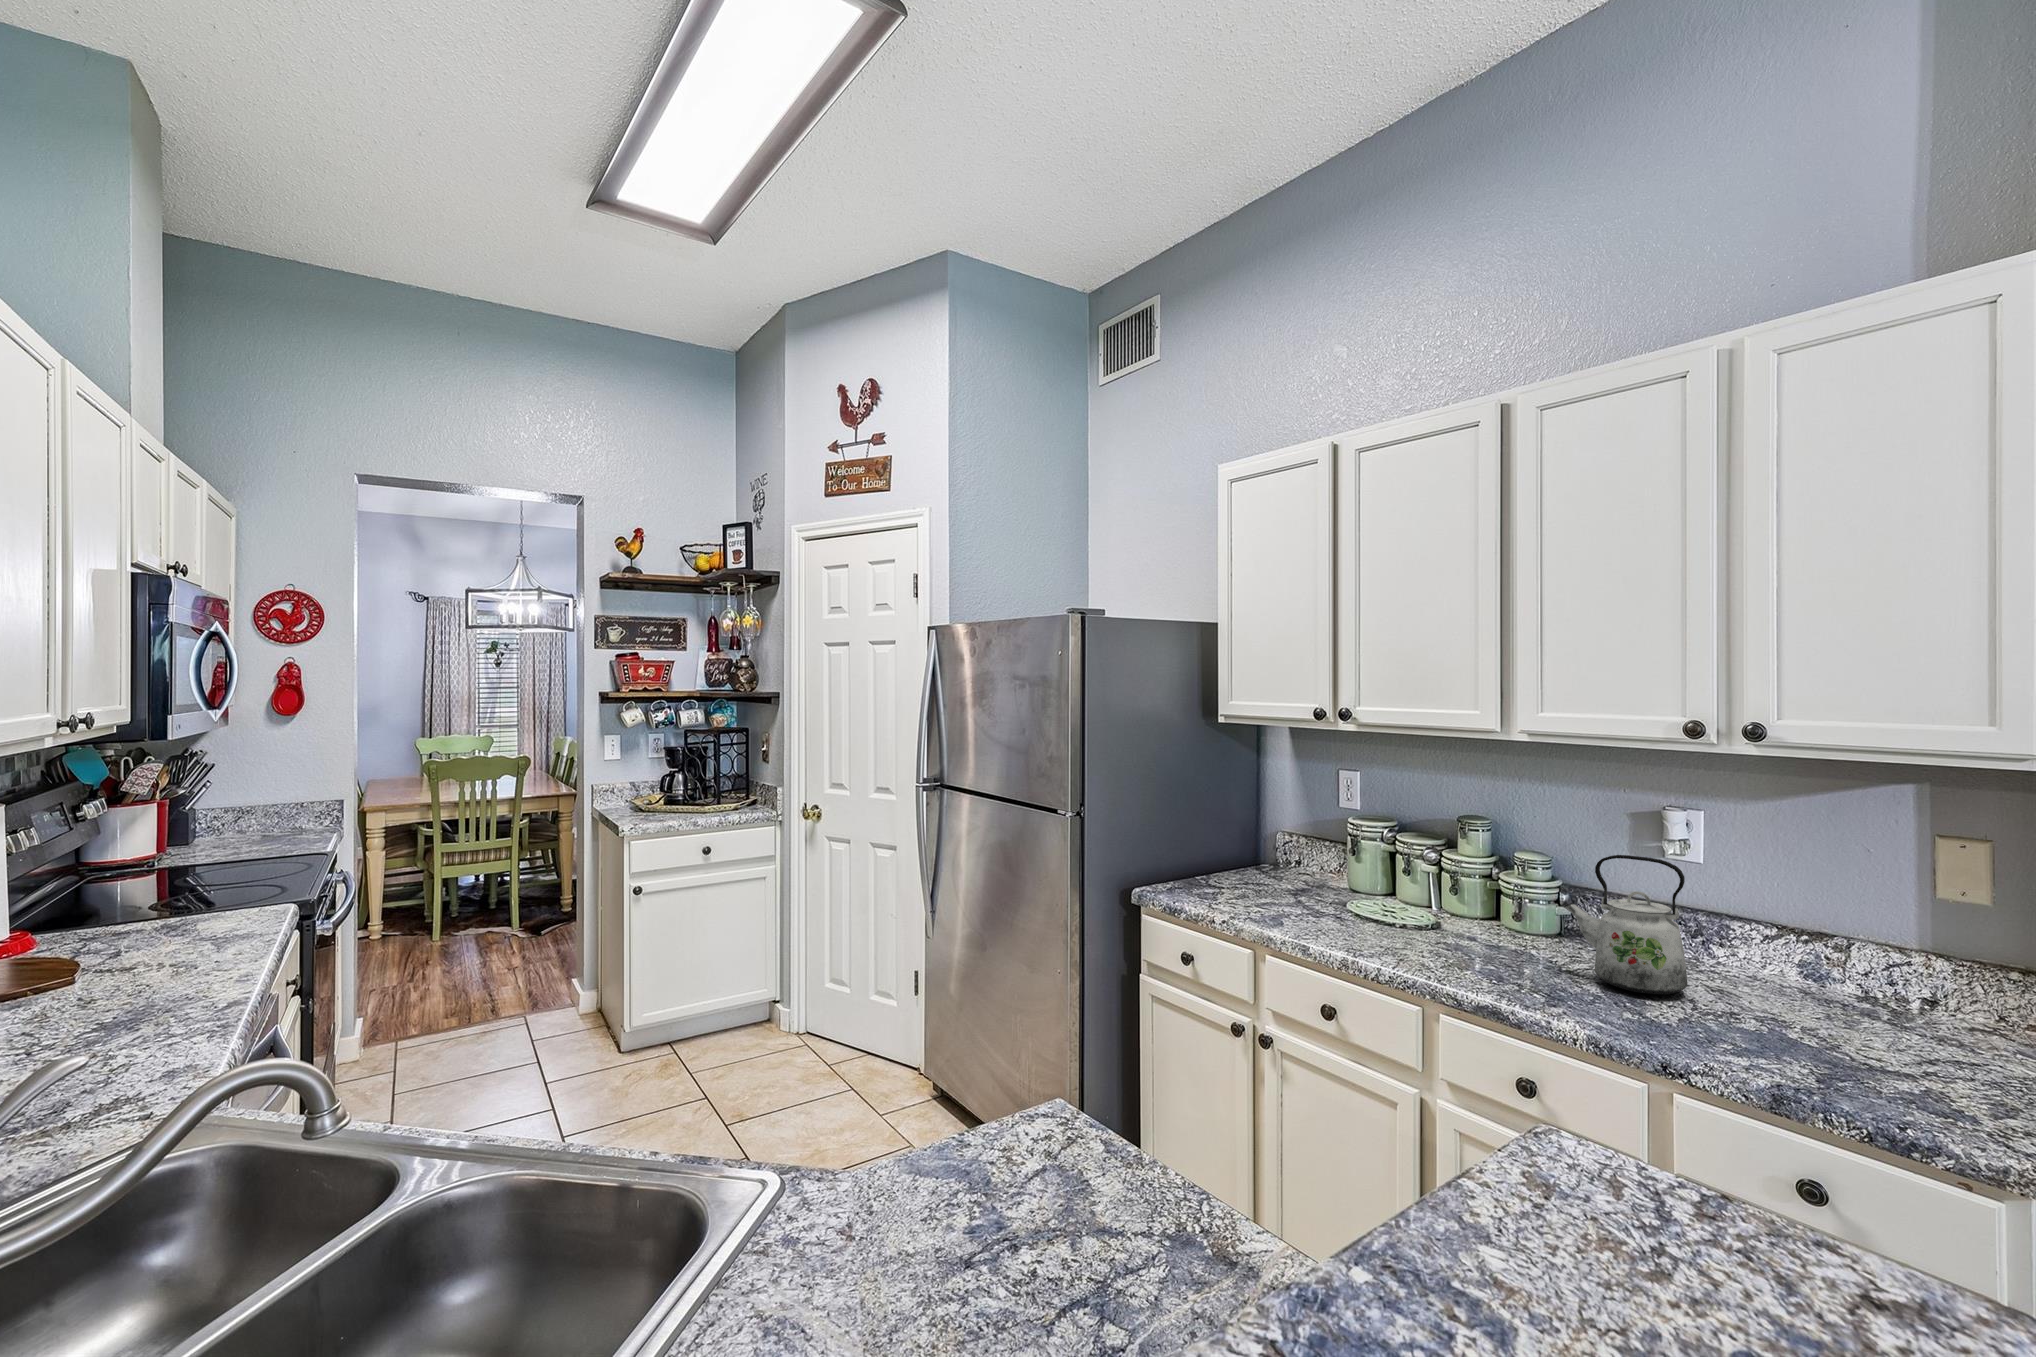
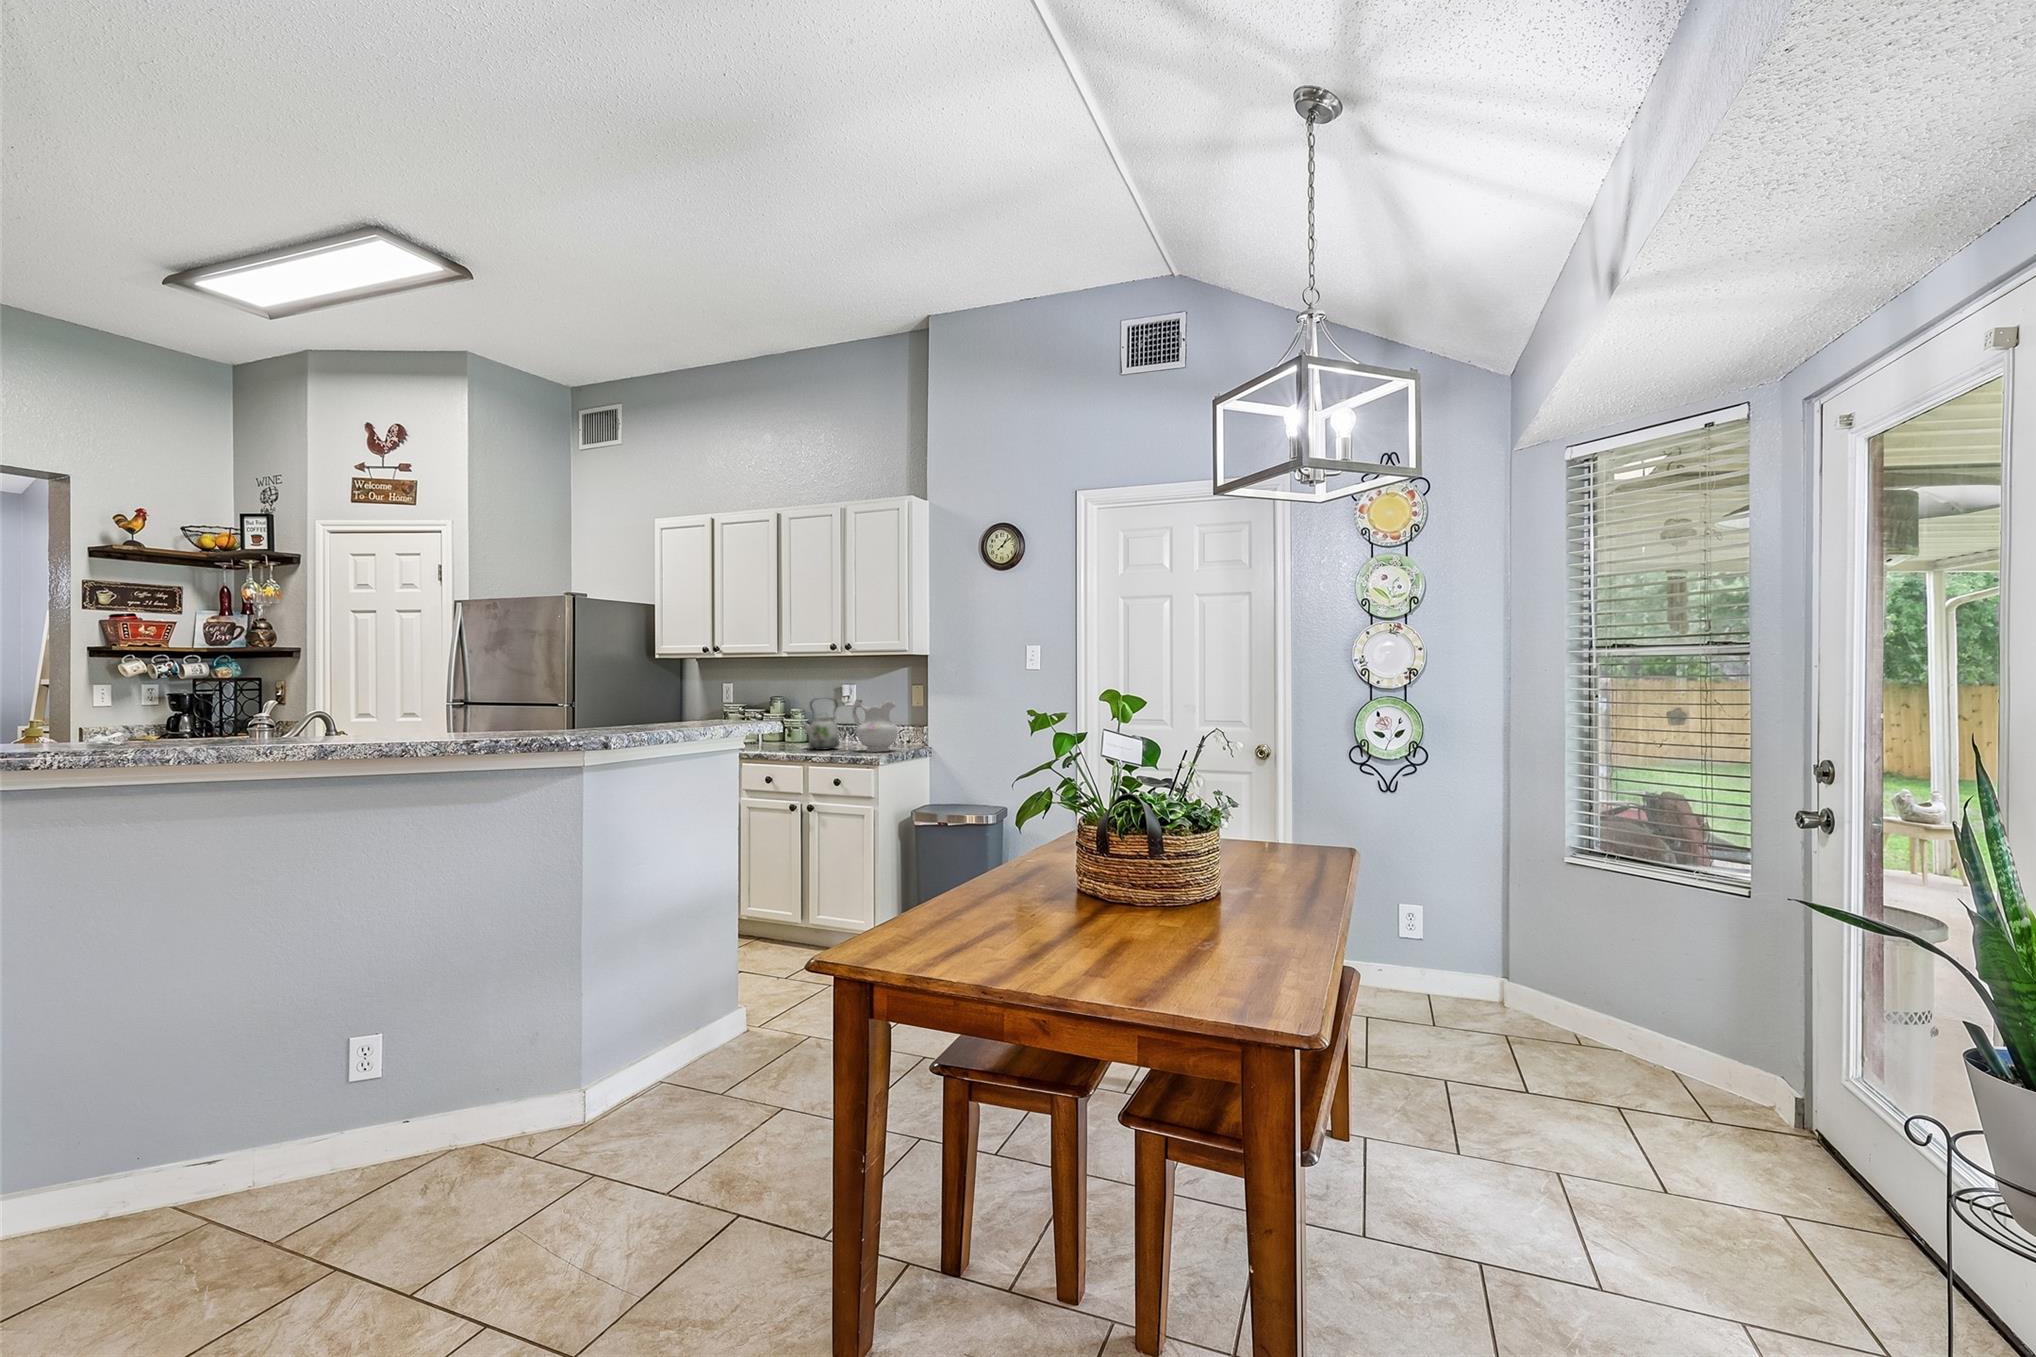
ceramic pitcher: none [1749,883,1929,1055] -> present [852,700,898,752]

